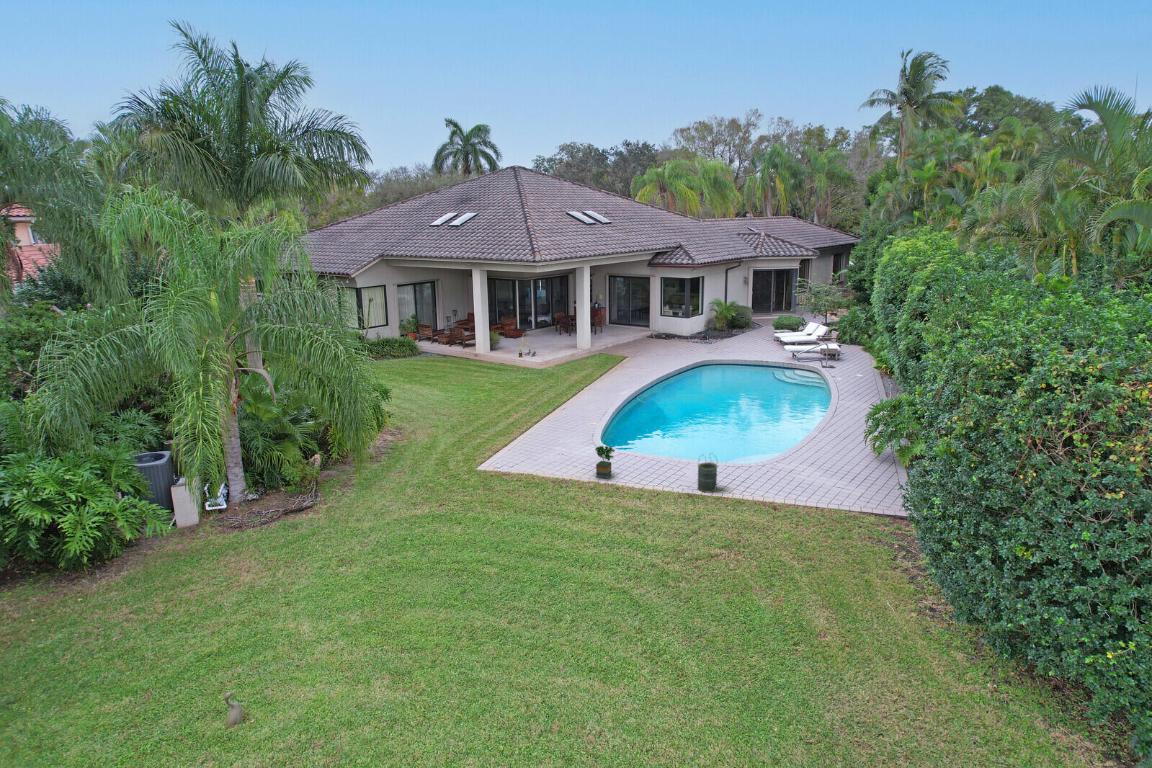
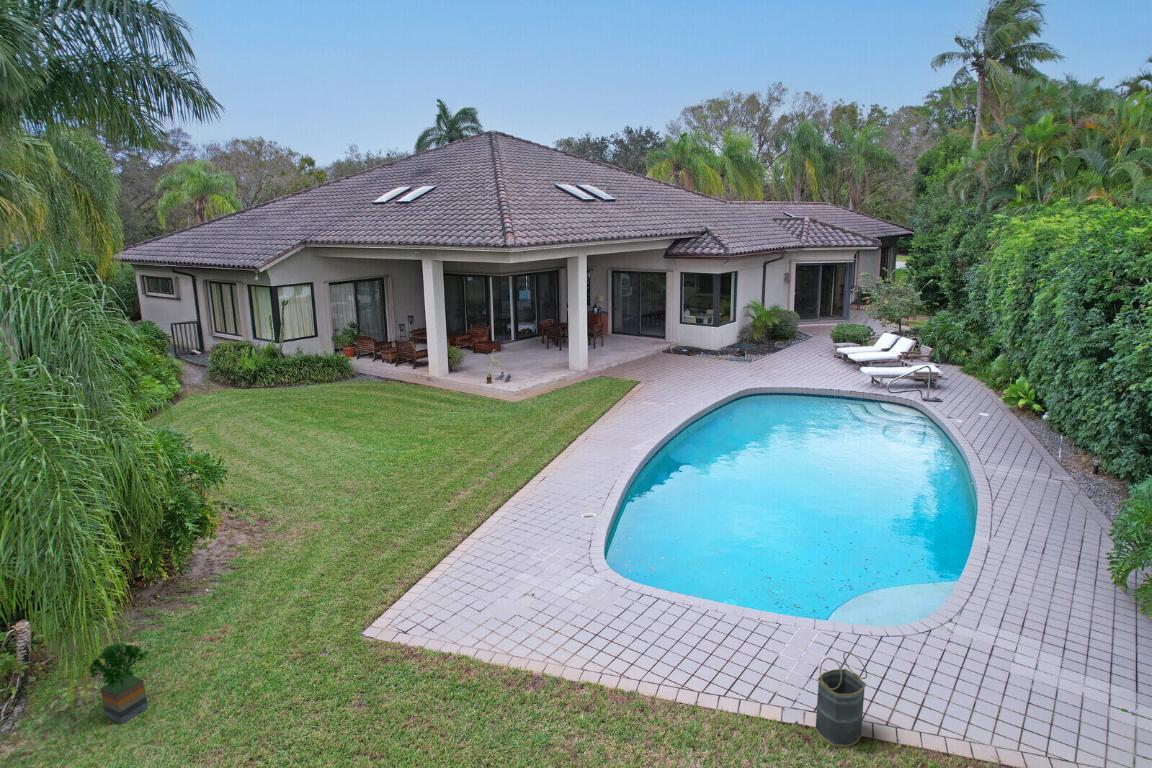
potted tree: present [595,446,615,479] -> present [89,643,150,724]

